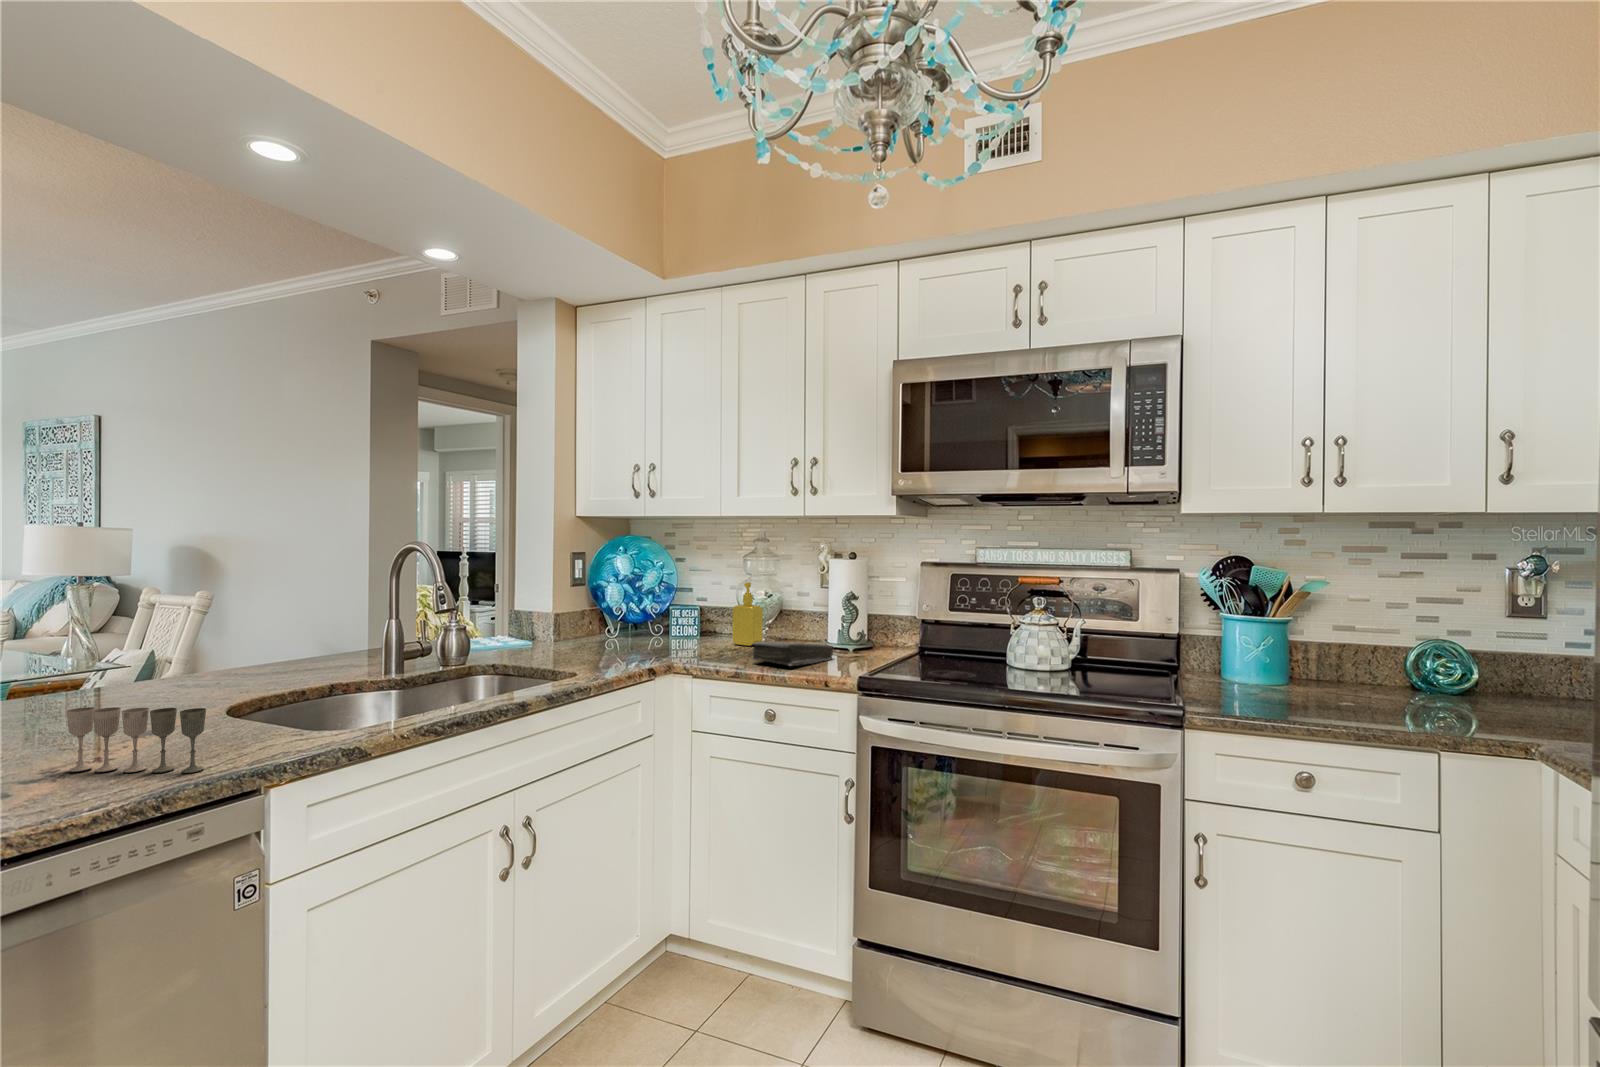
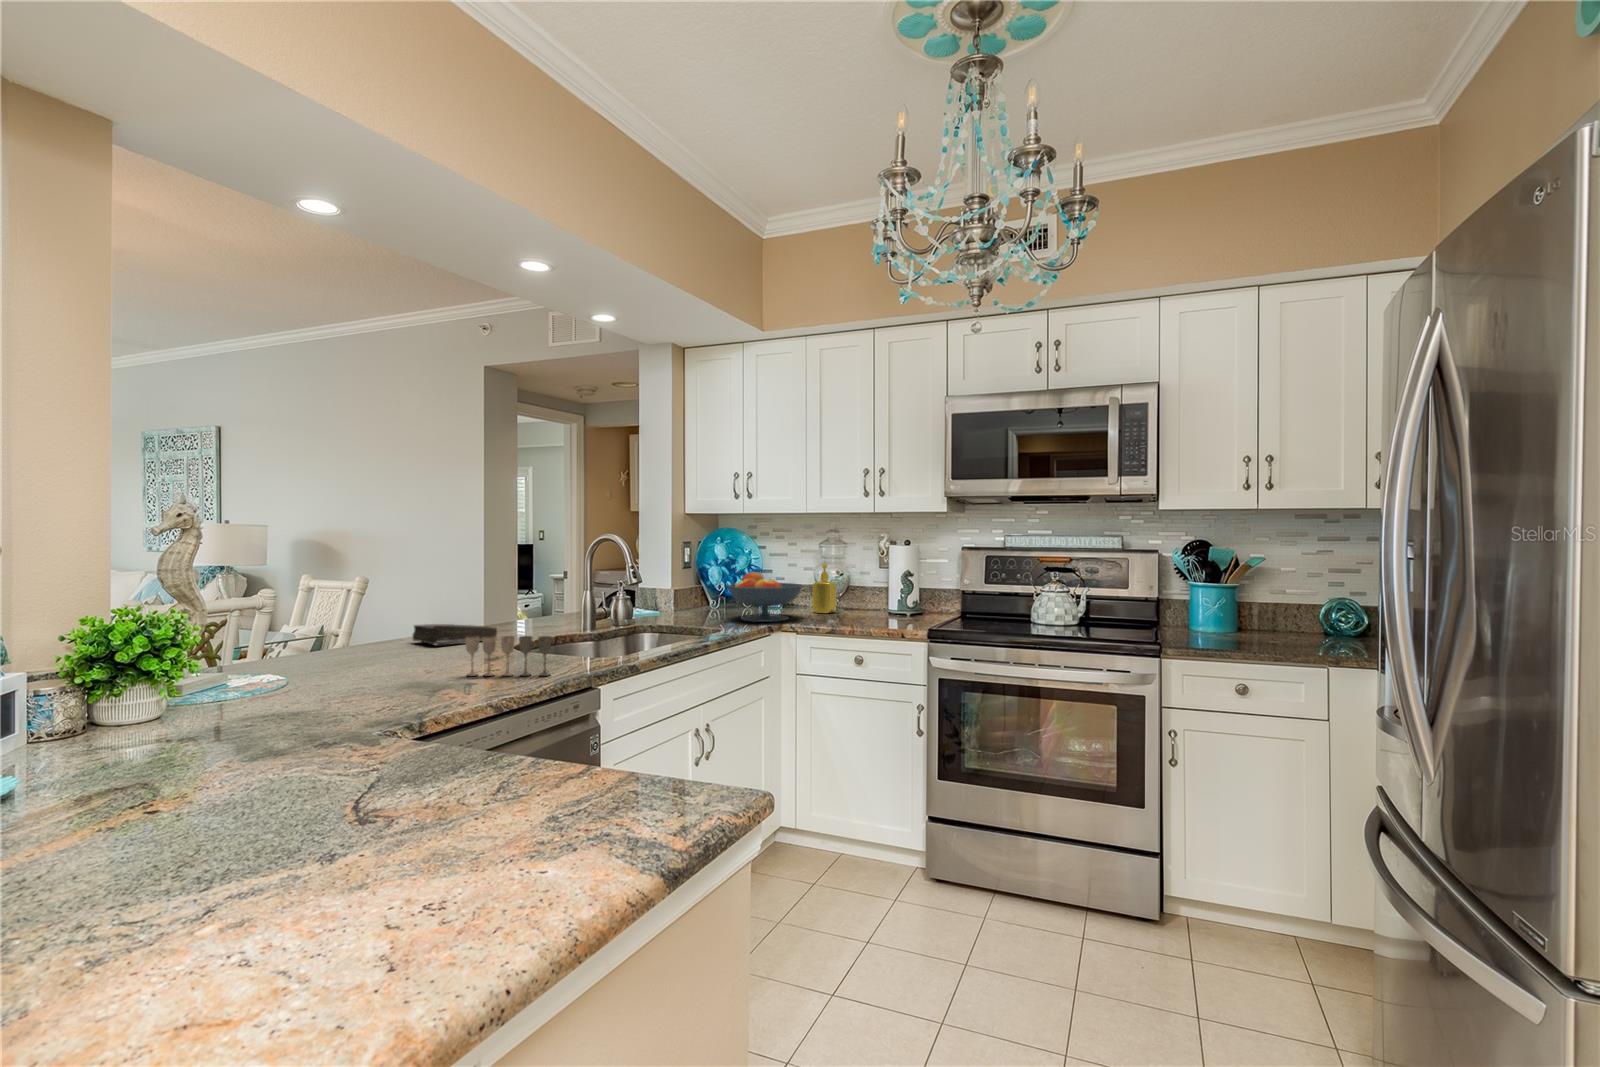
fruit bowl: none [613,592,711,659] -> present [728,572,802,622]
book: present [753,642,833,666] -> present [413,624,497,645]

